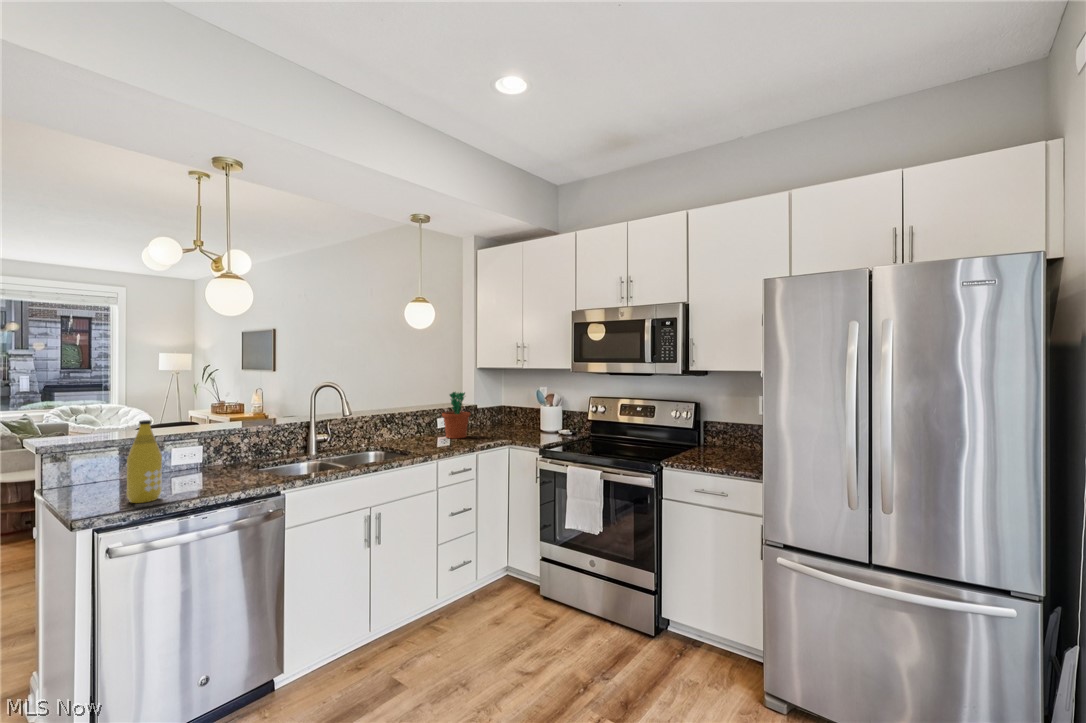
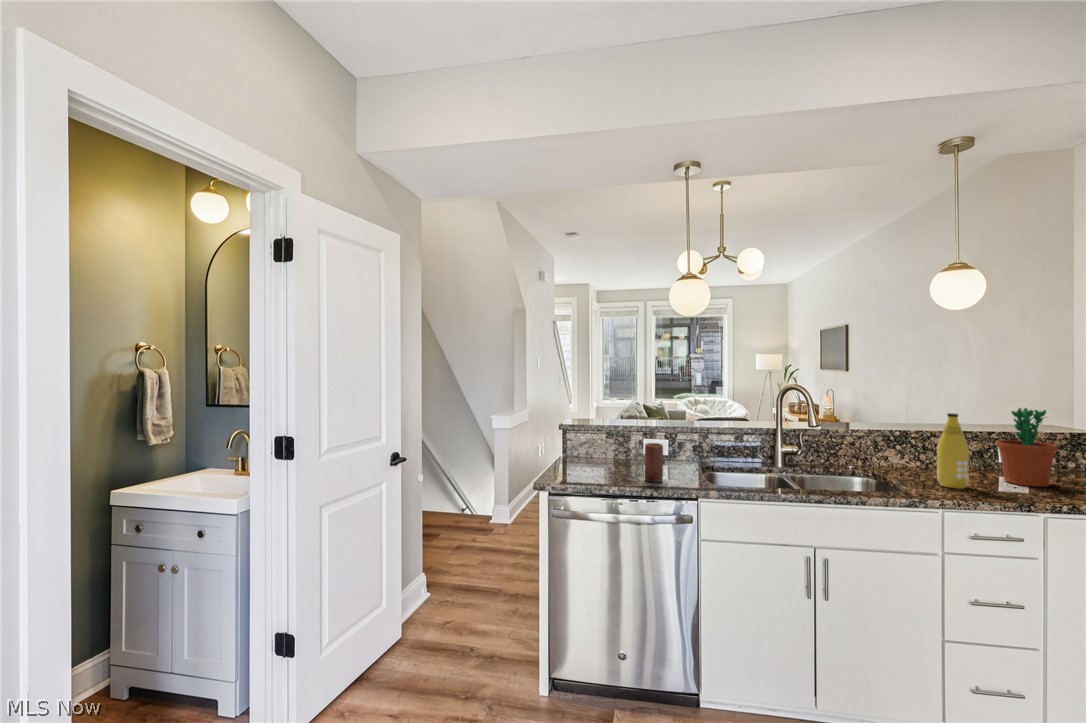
bottle: present [127,420,162,503] -> present [937,413,969,489]
candle: none [211,447,234,489] -> present [644,443,663,482]

